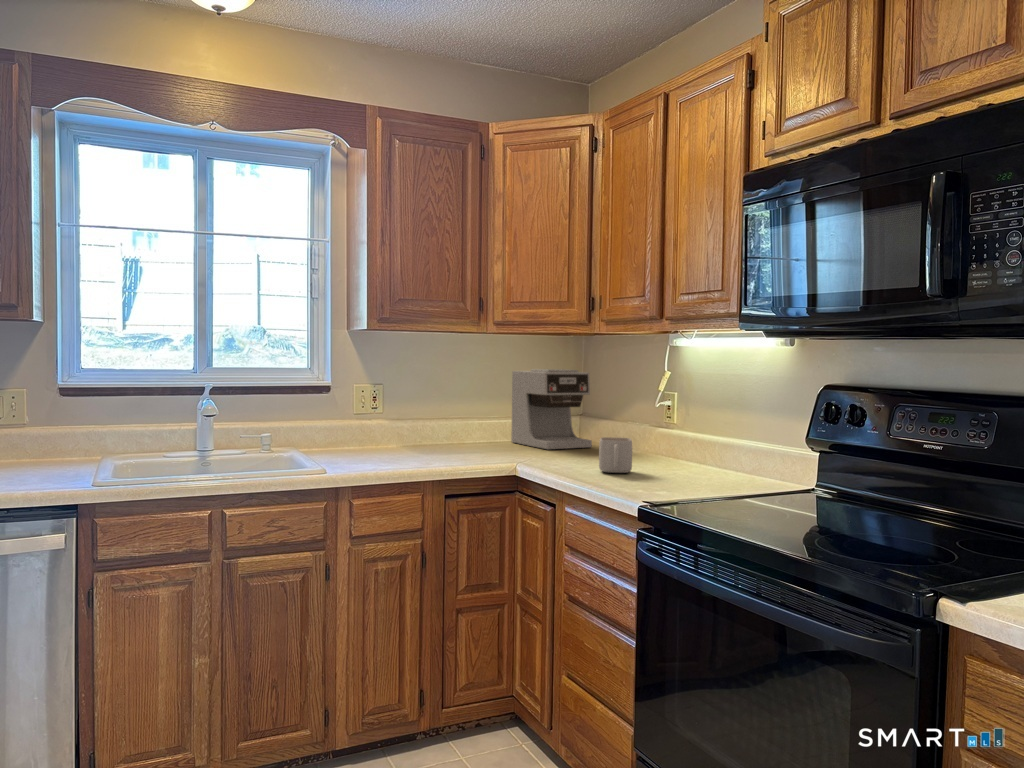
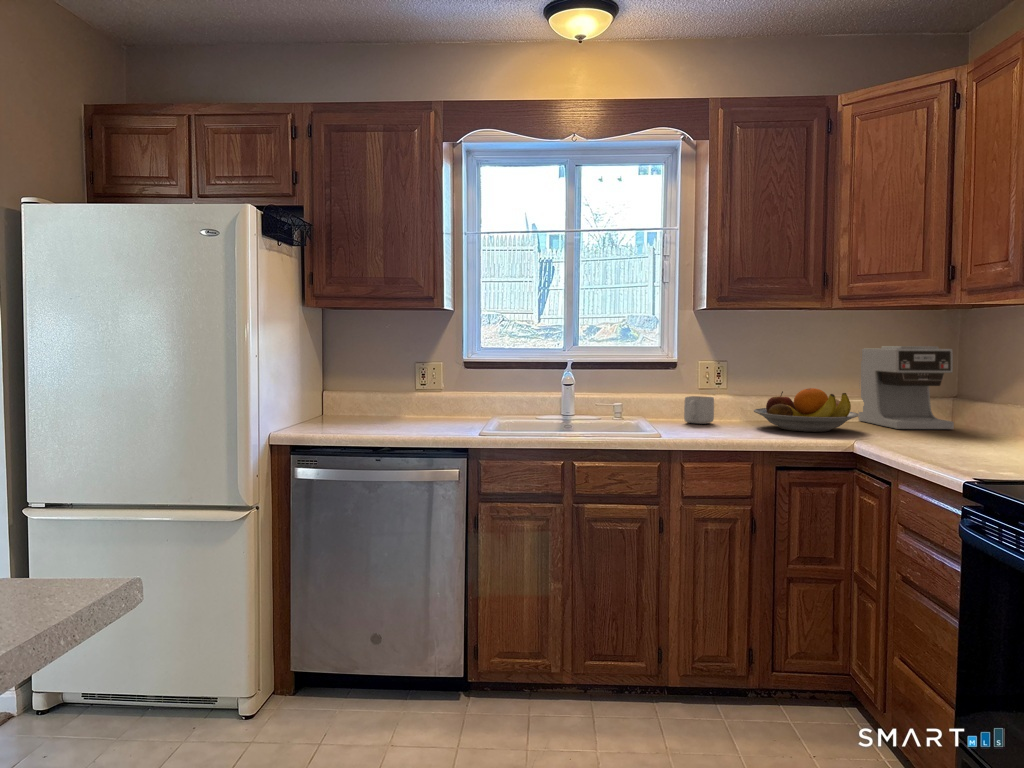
fruit bowl: none [417,413,517,457] -> present [754,388,859,432]
mug: present [599,437,632,473] -> present [684,396,714,424]

